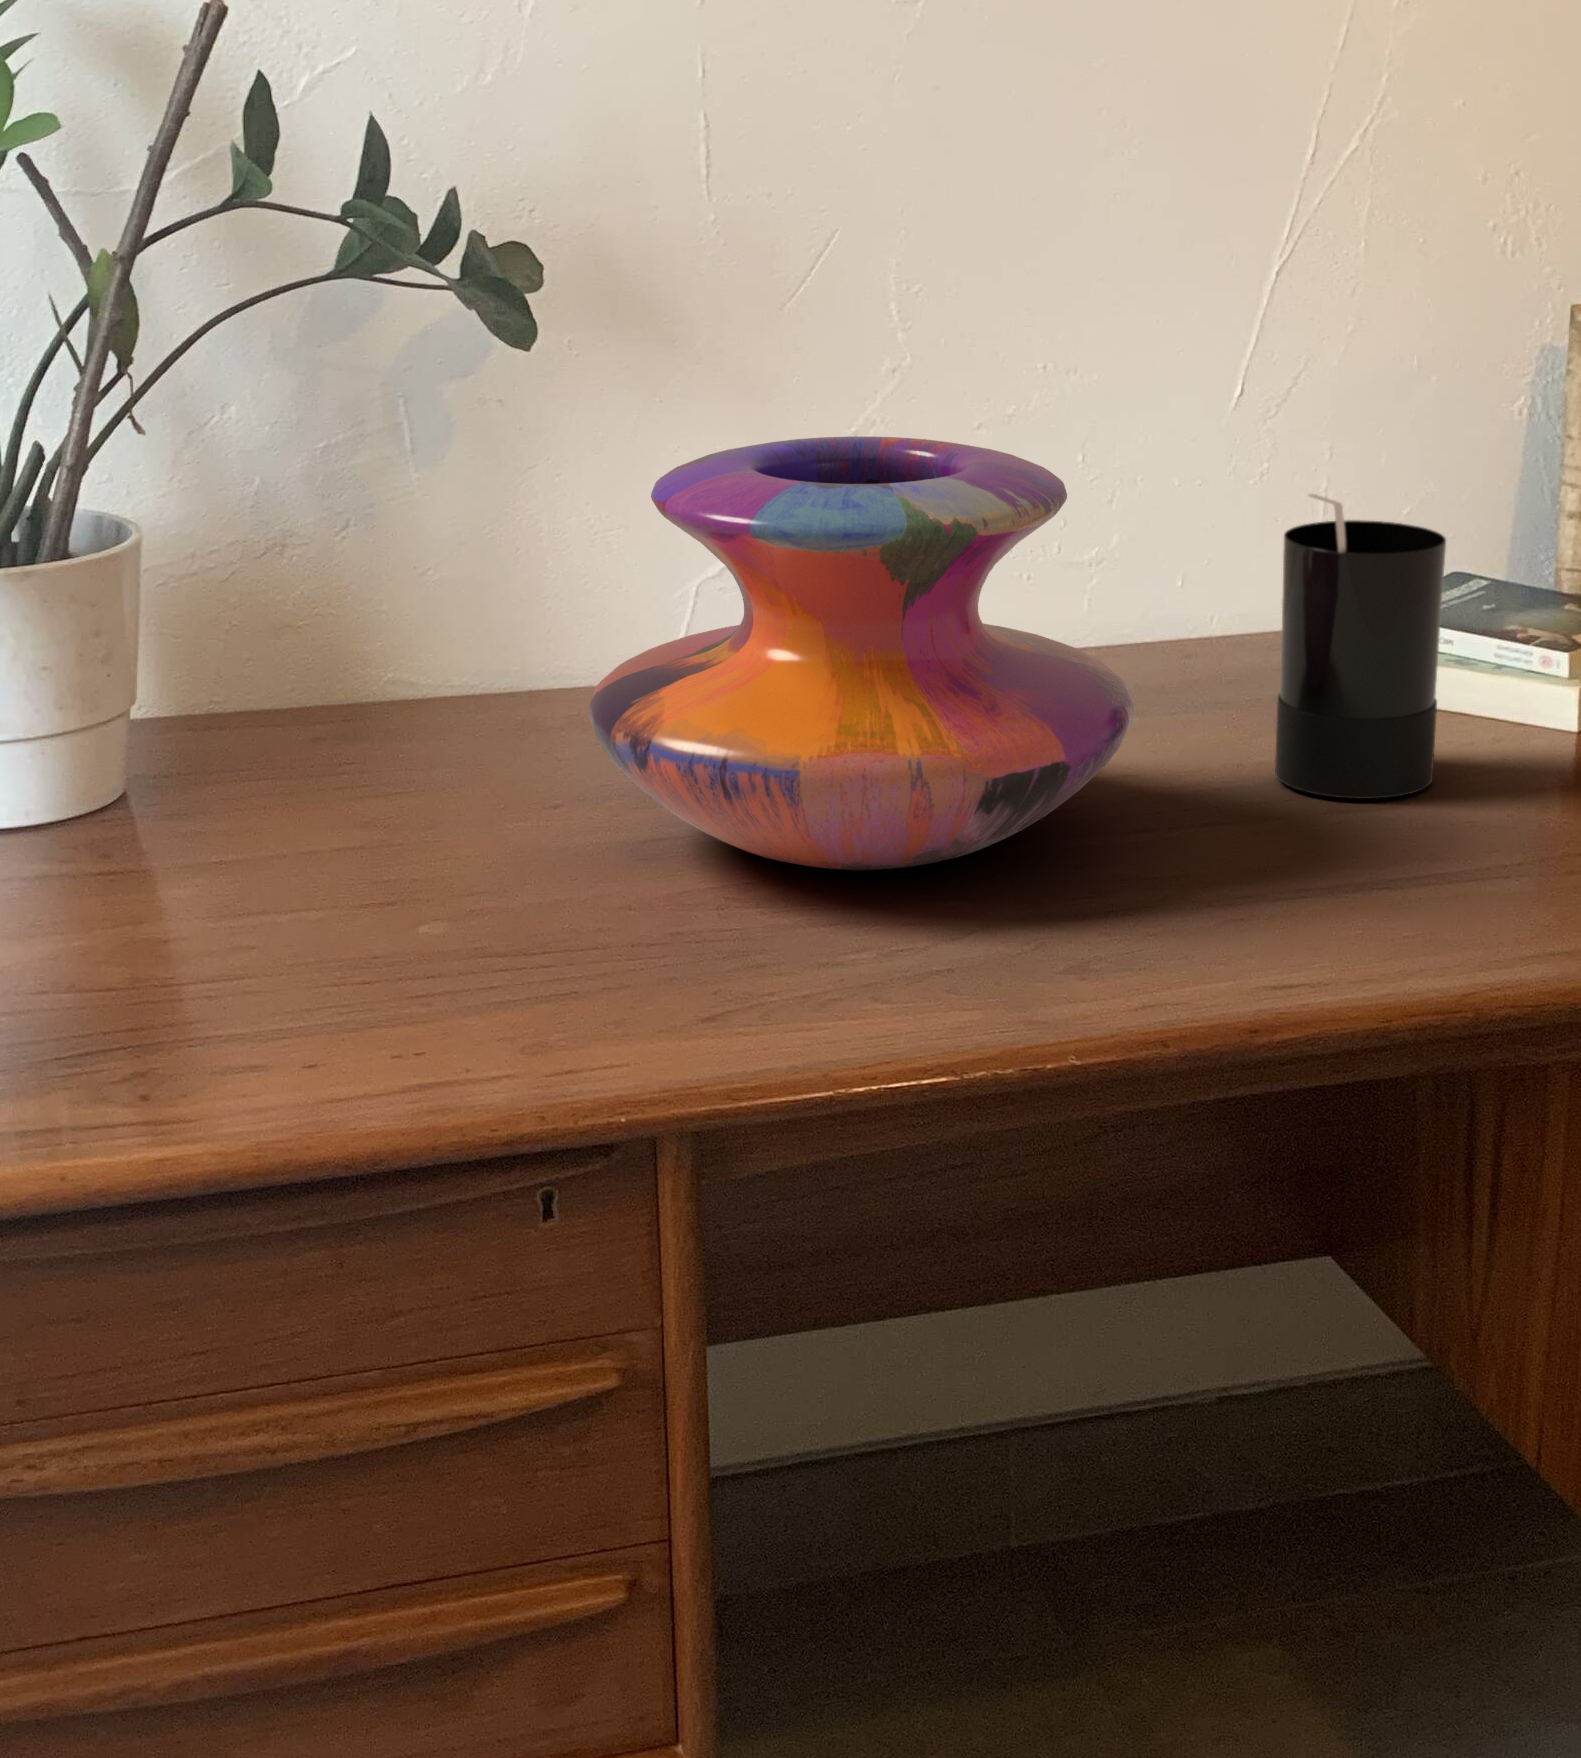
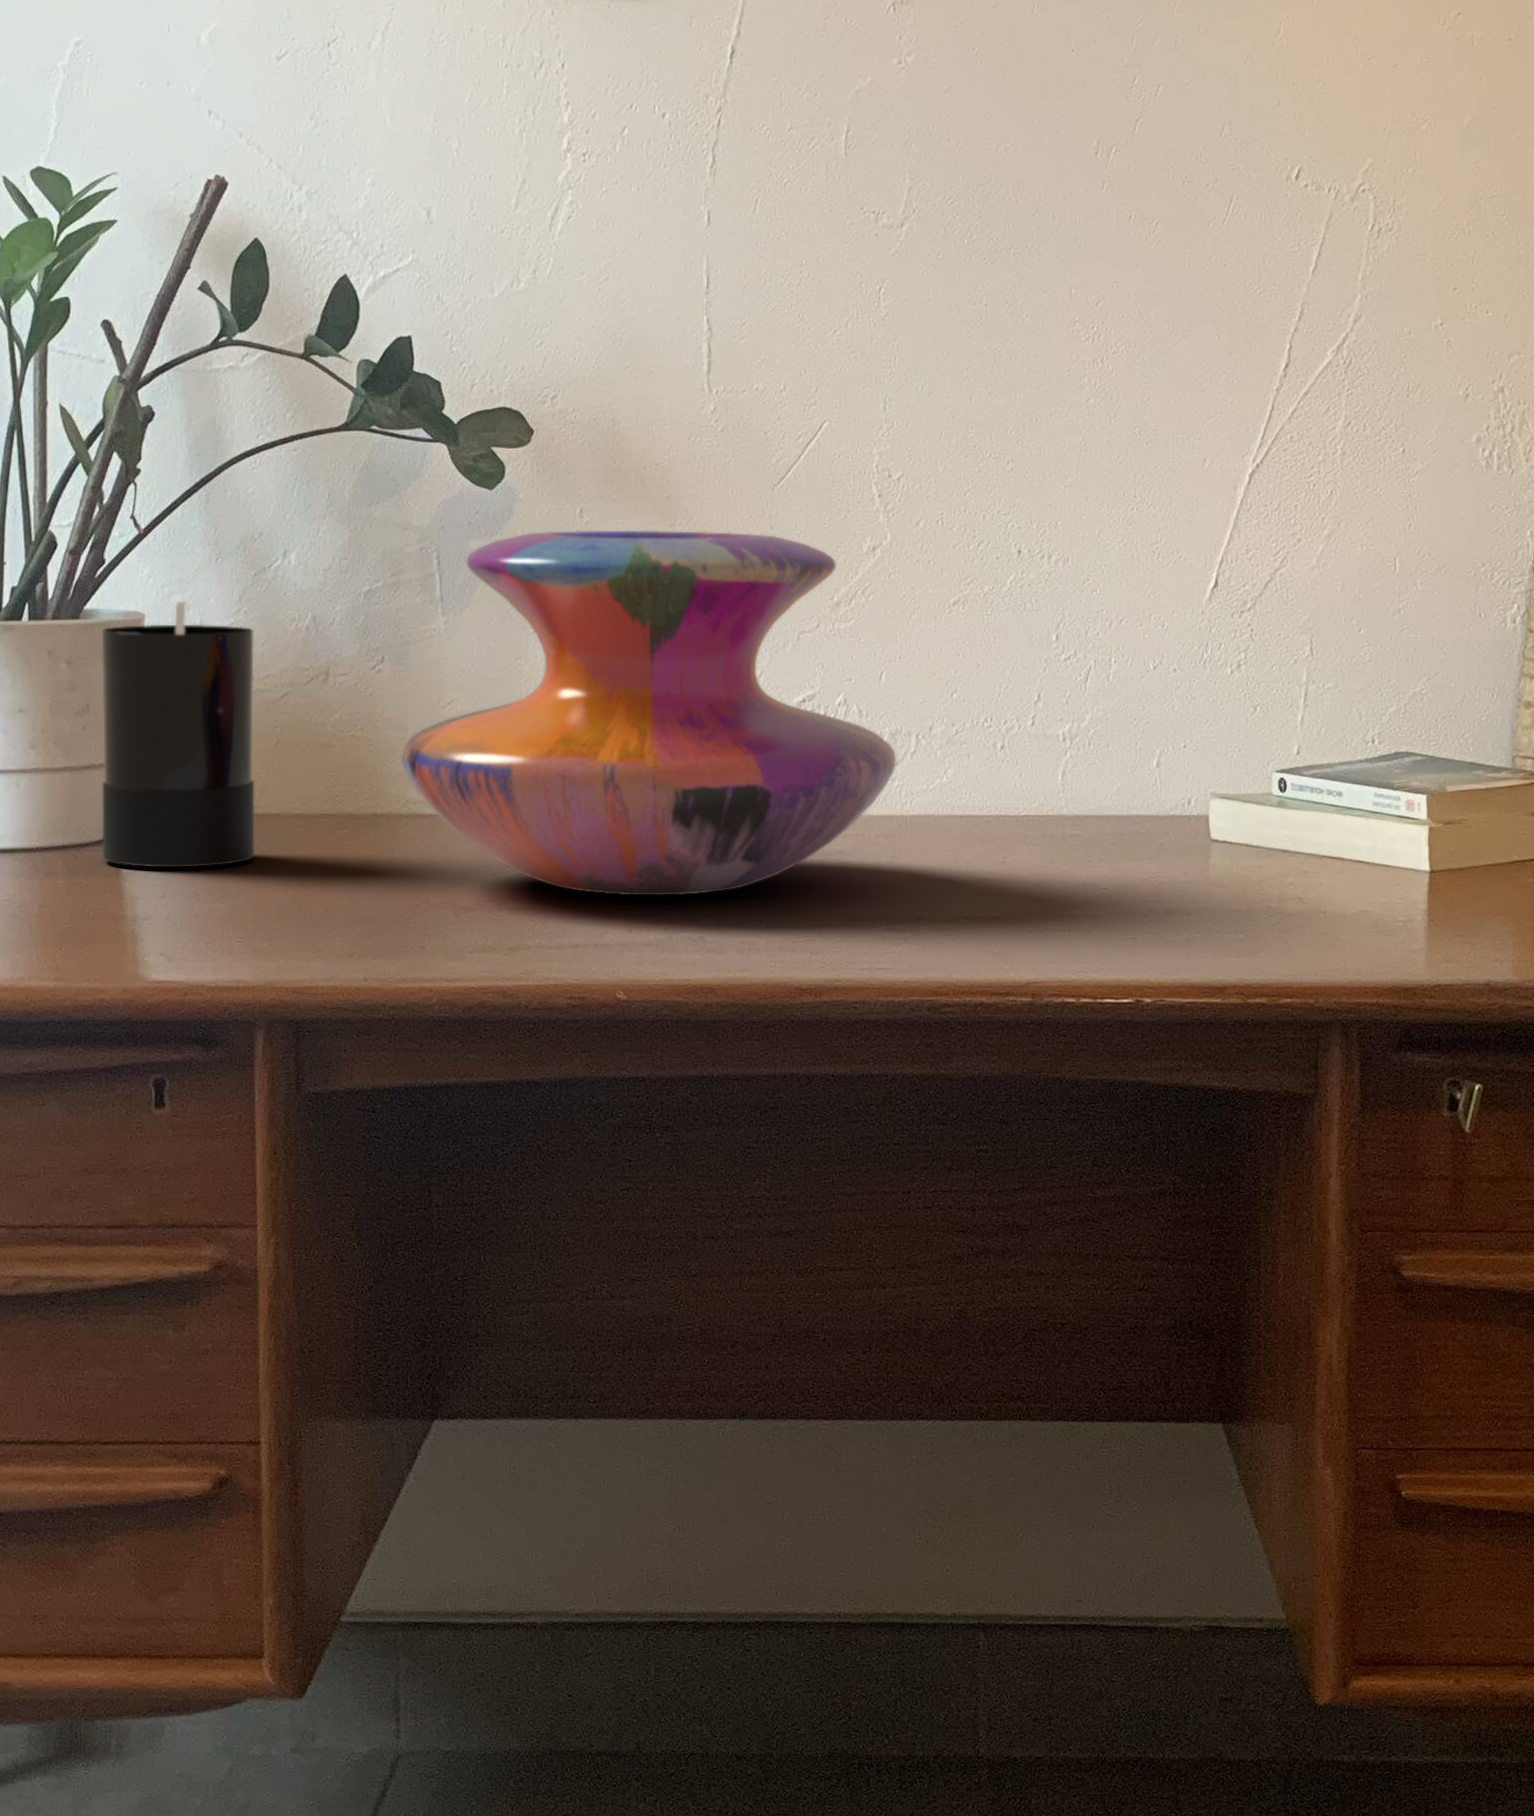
candle: present [1275,494,1446,799] -> present [102,602,254,867]

